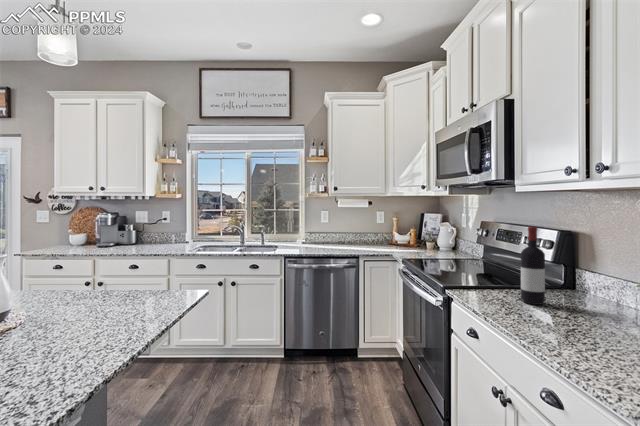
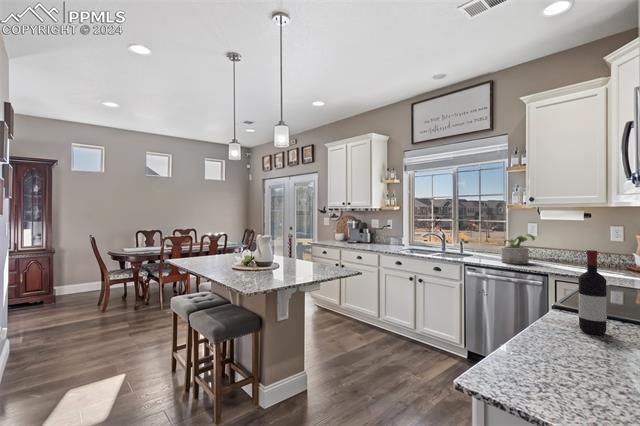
potted plant: none [314,222,344,252] -> present [501,234,535,264]

